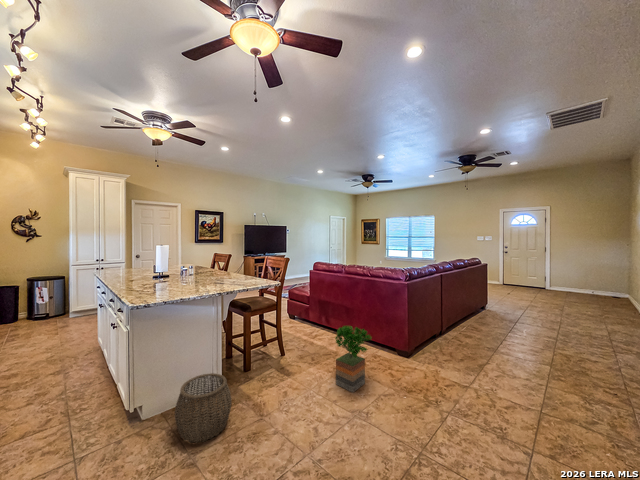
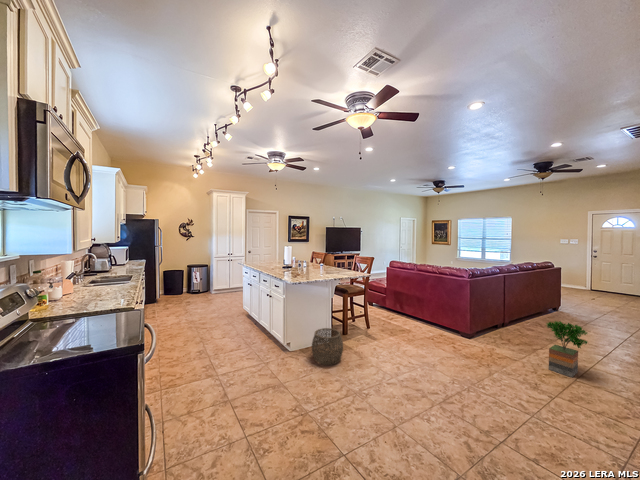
potted tree: present [335,326,371,392] -> present [547,321,587,377]

